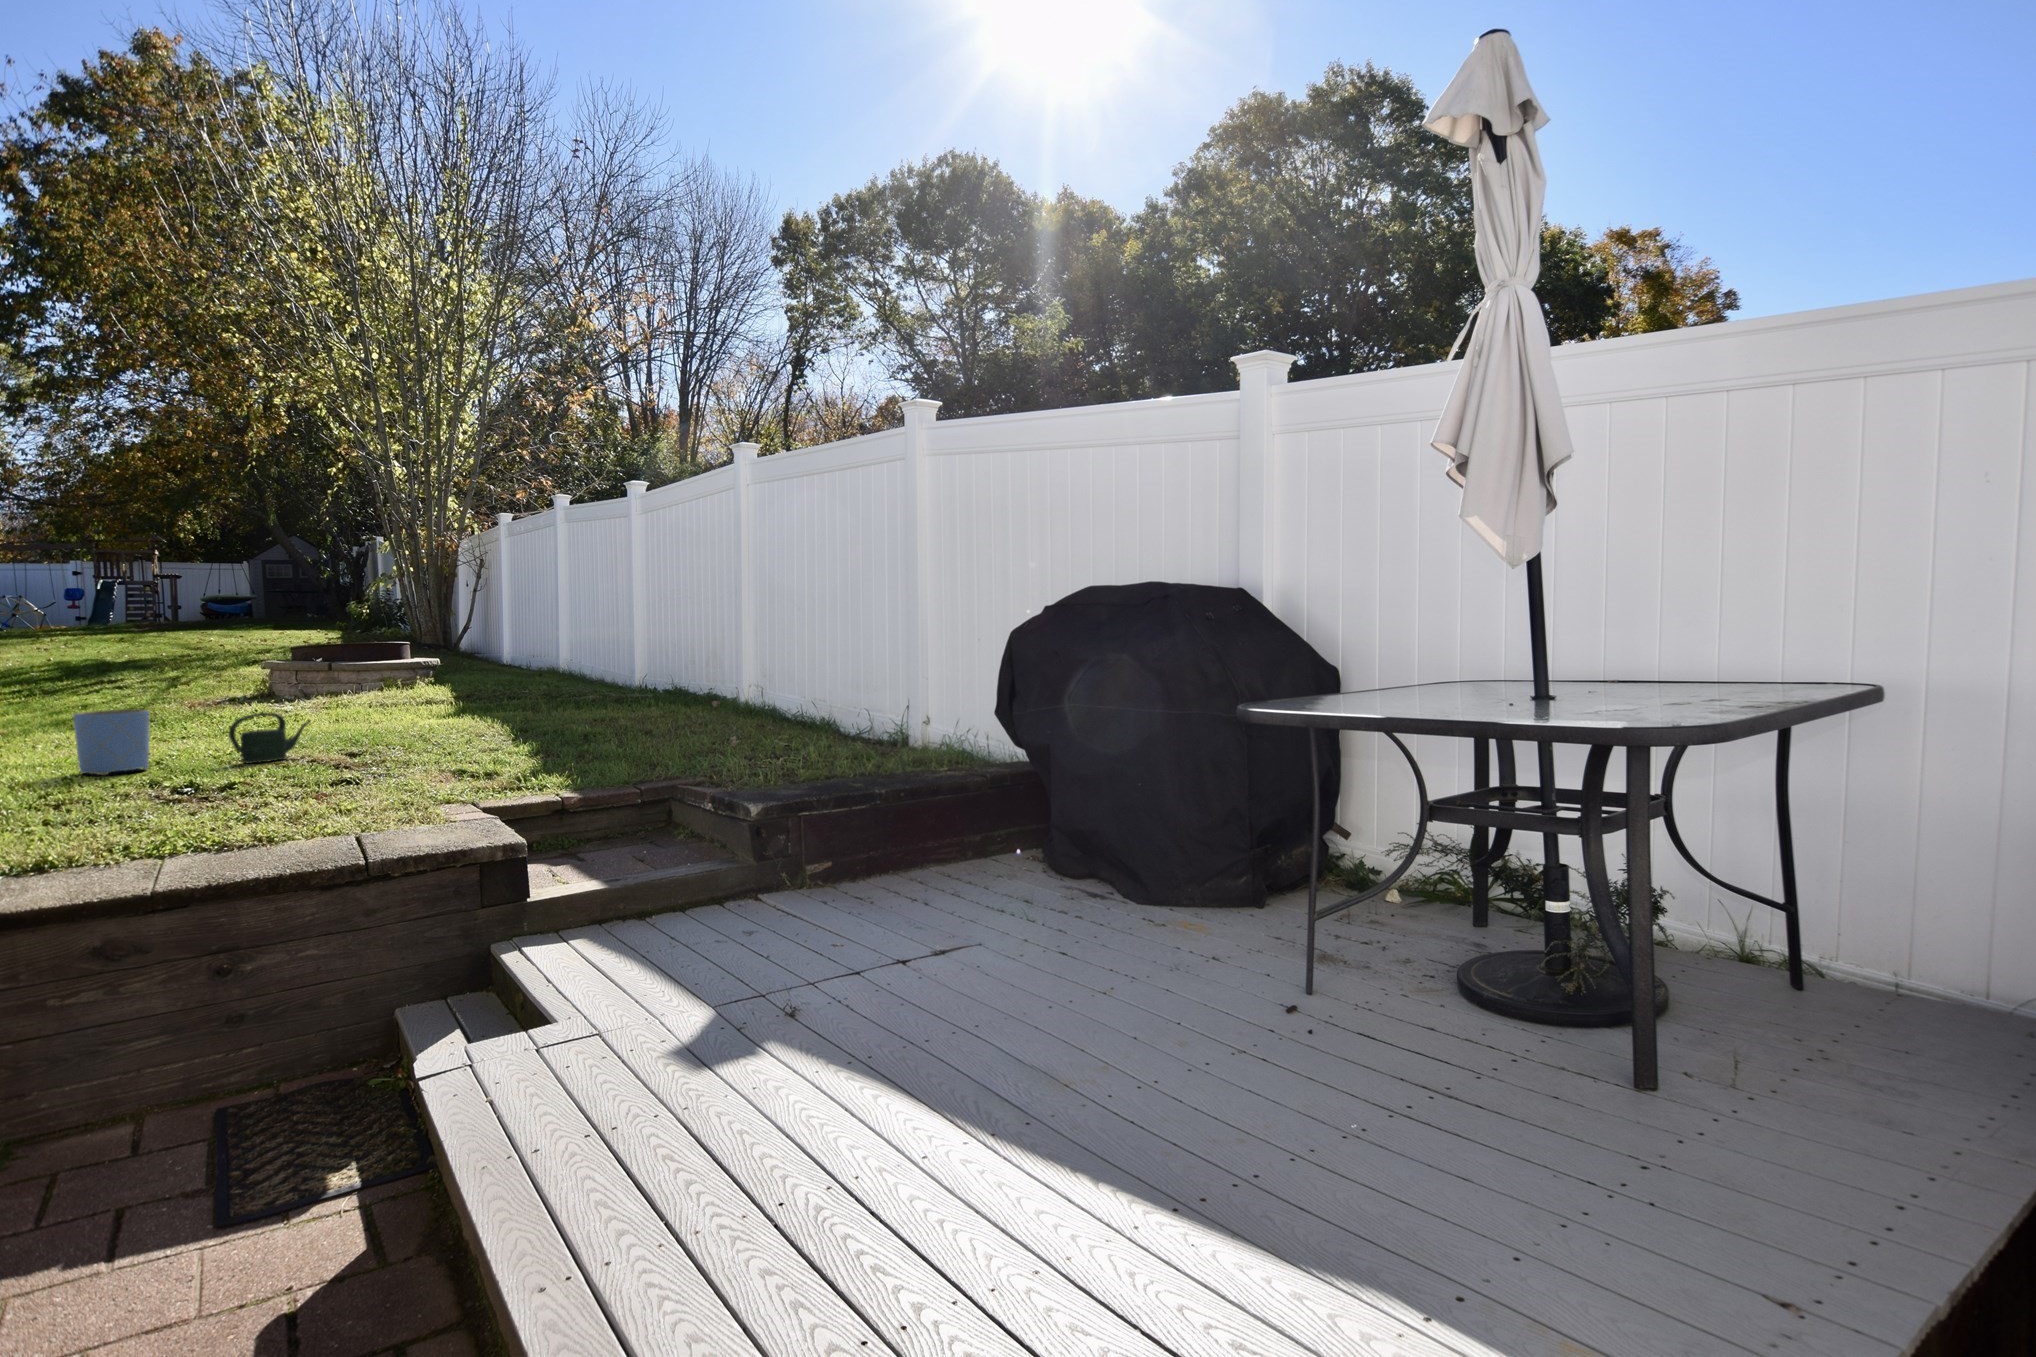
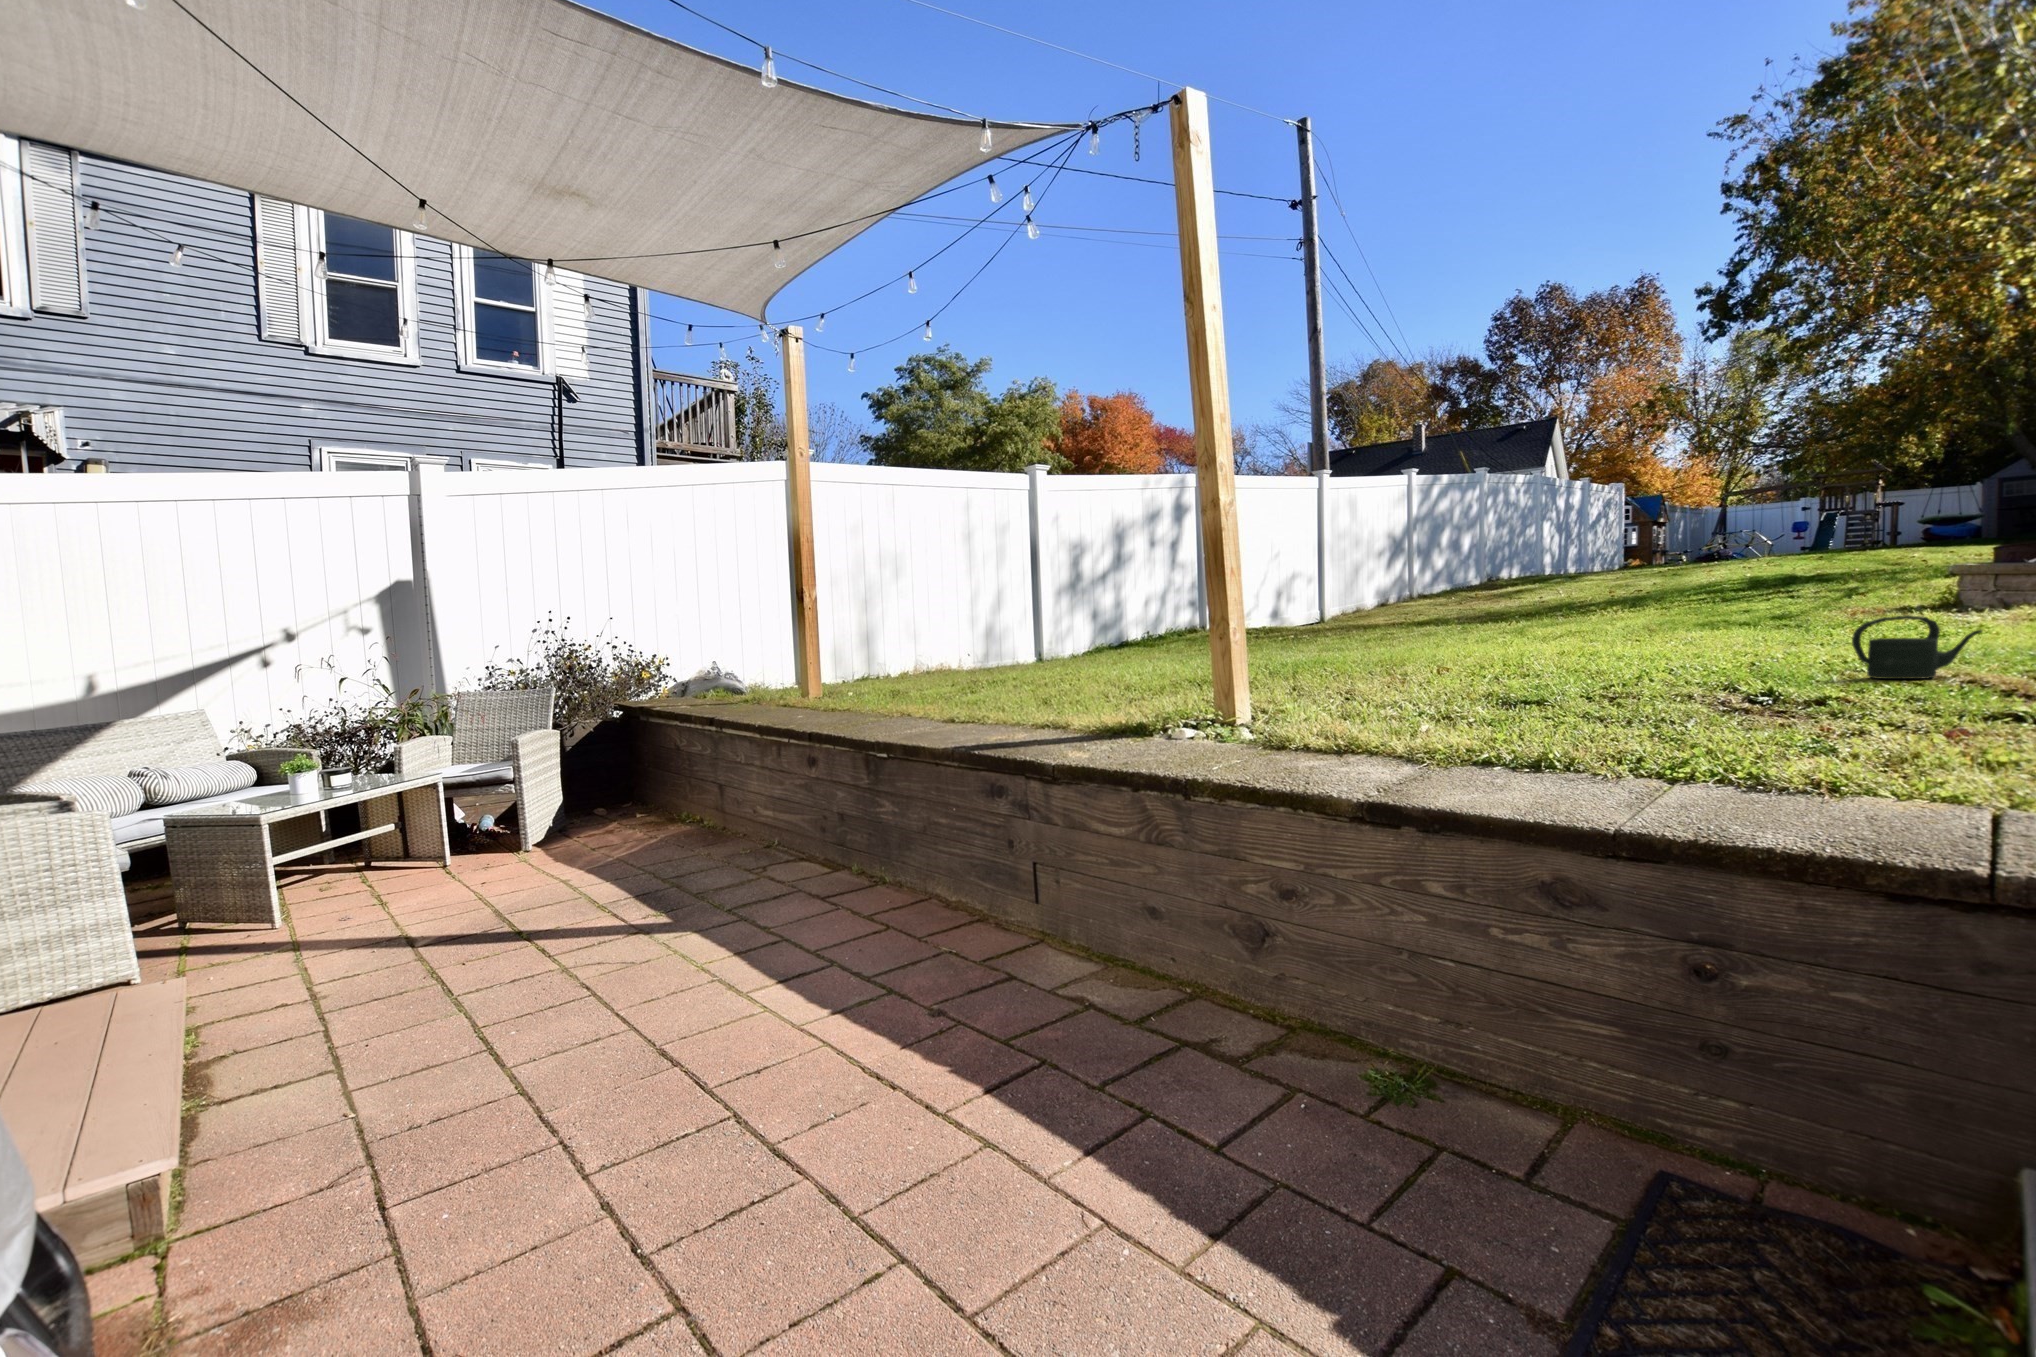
planter: present [73,709,150,775] -> none [1670,605,1751,674]

